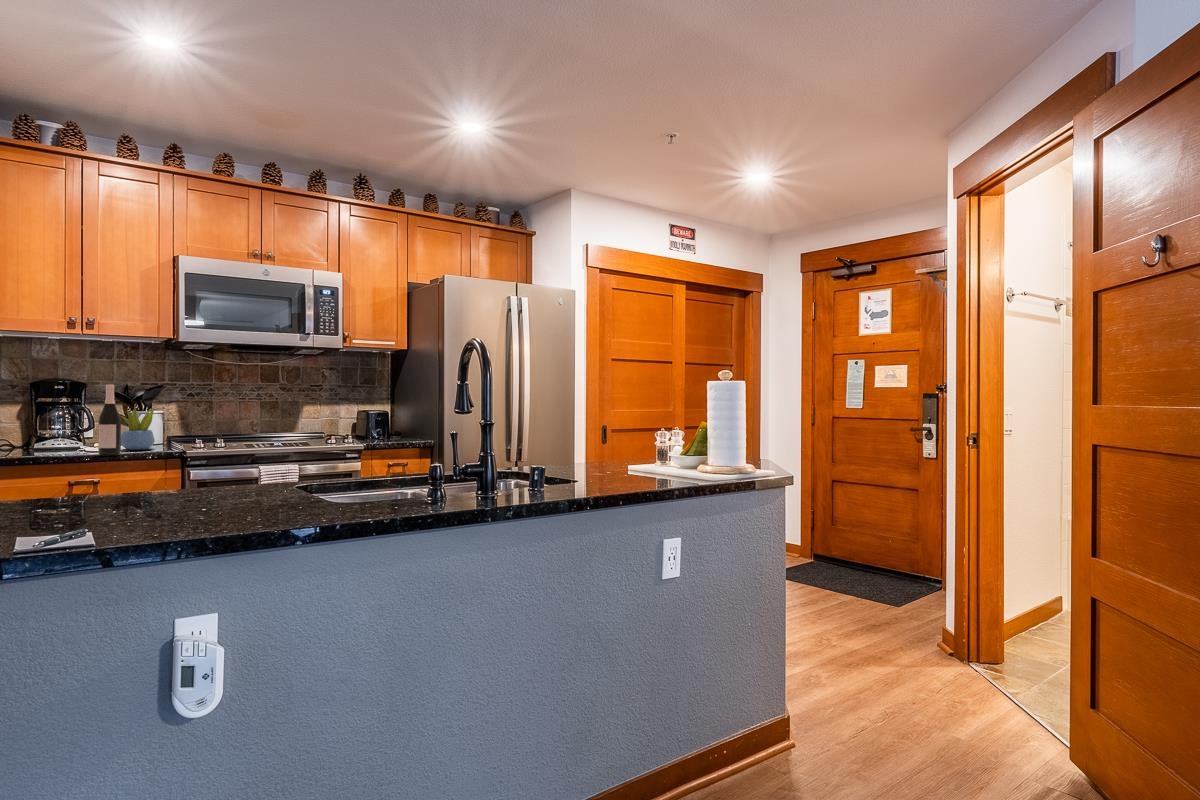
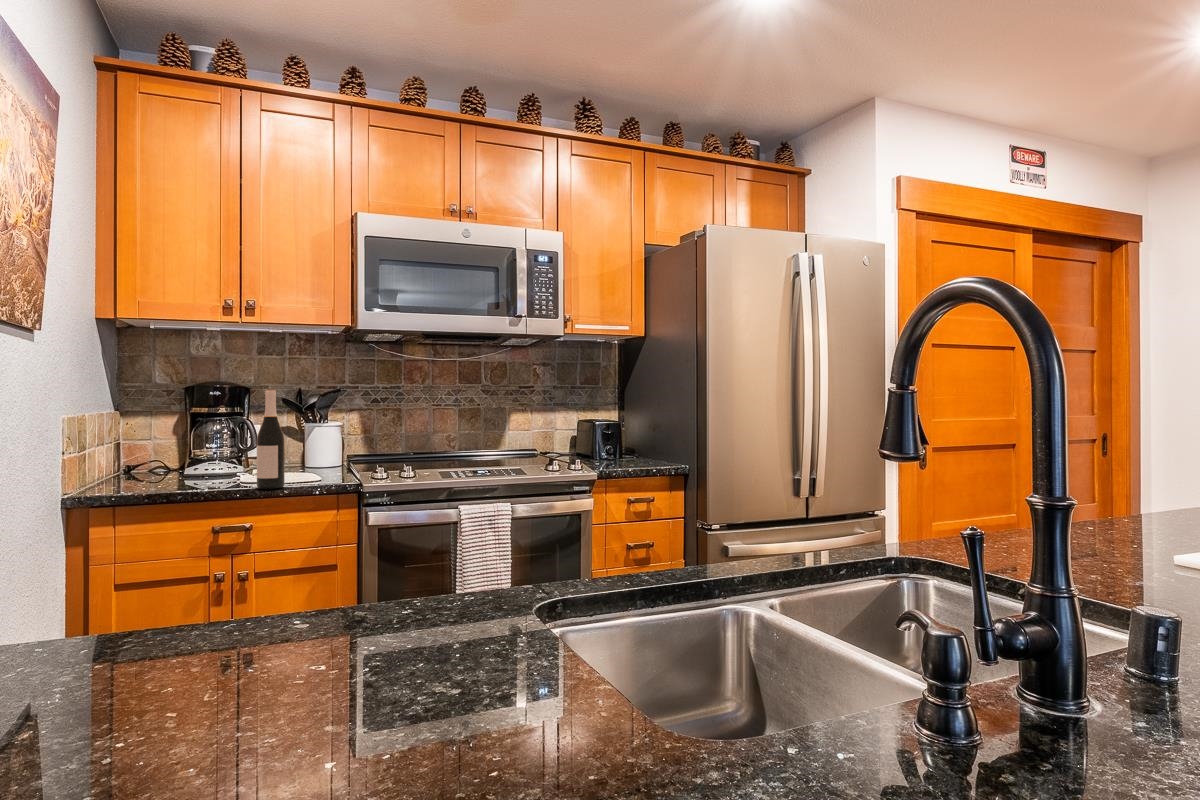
succulent plant: present [121,406,155,450] -> none [287,417,329,478]

